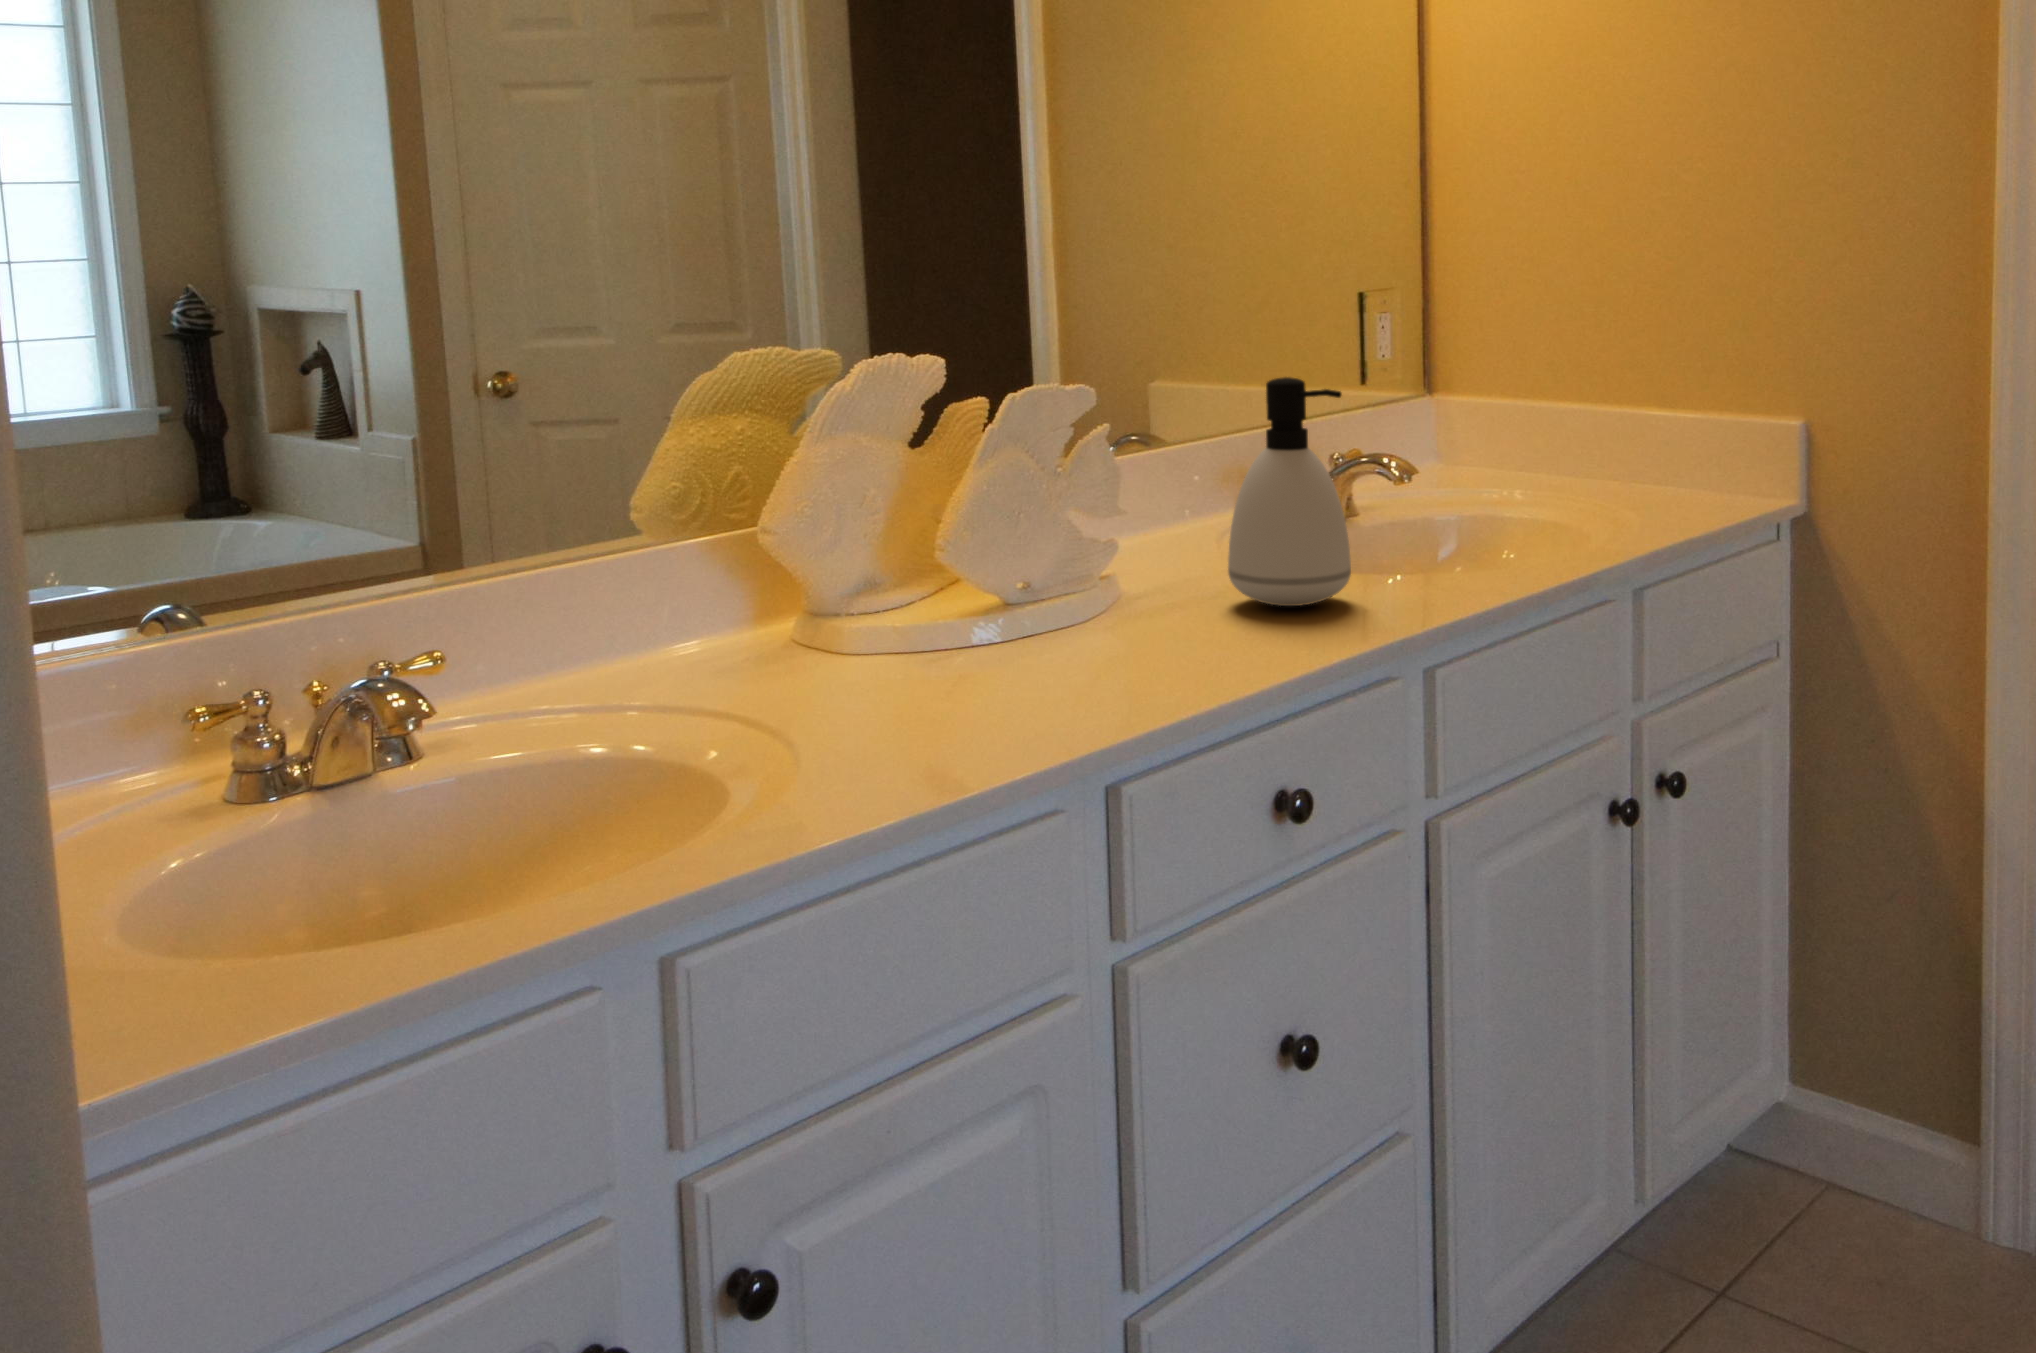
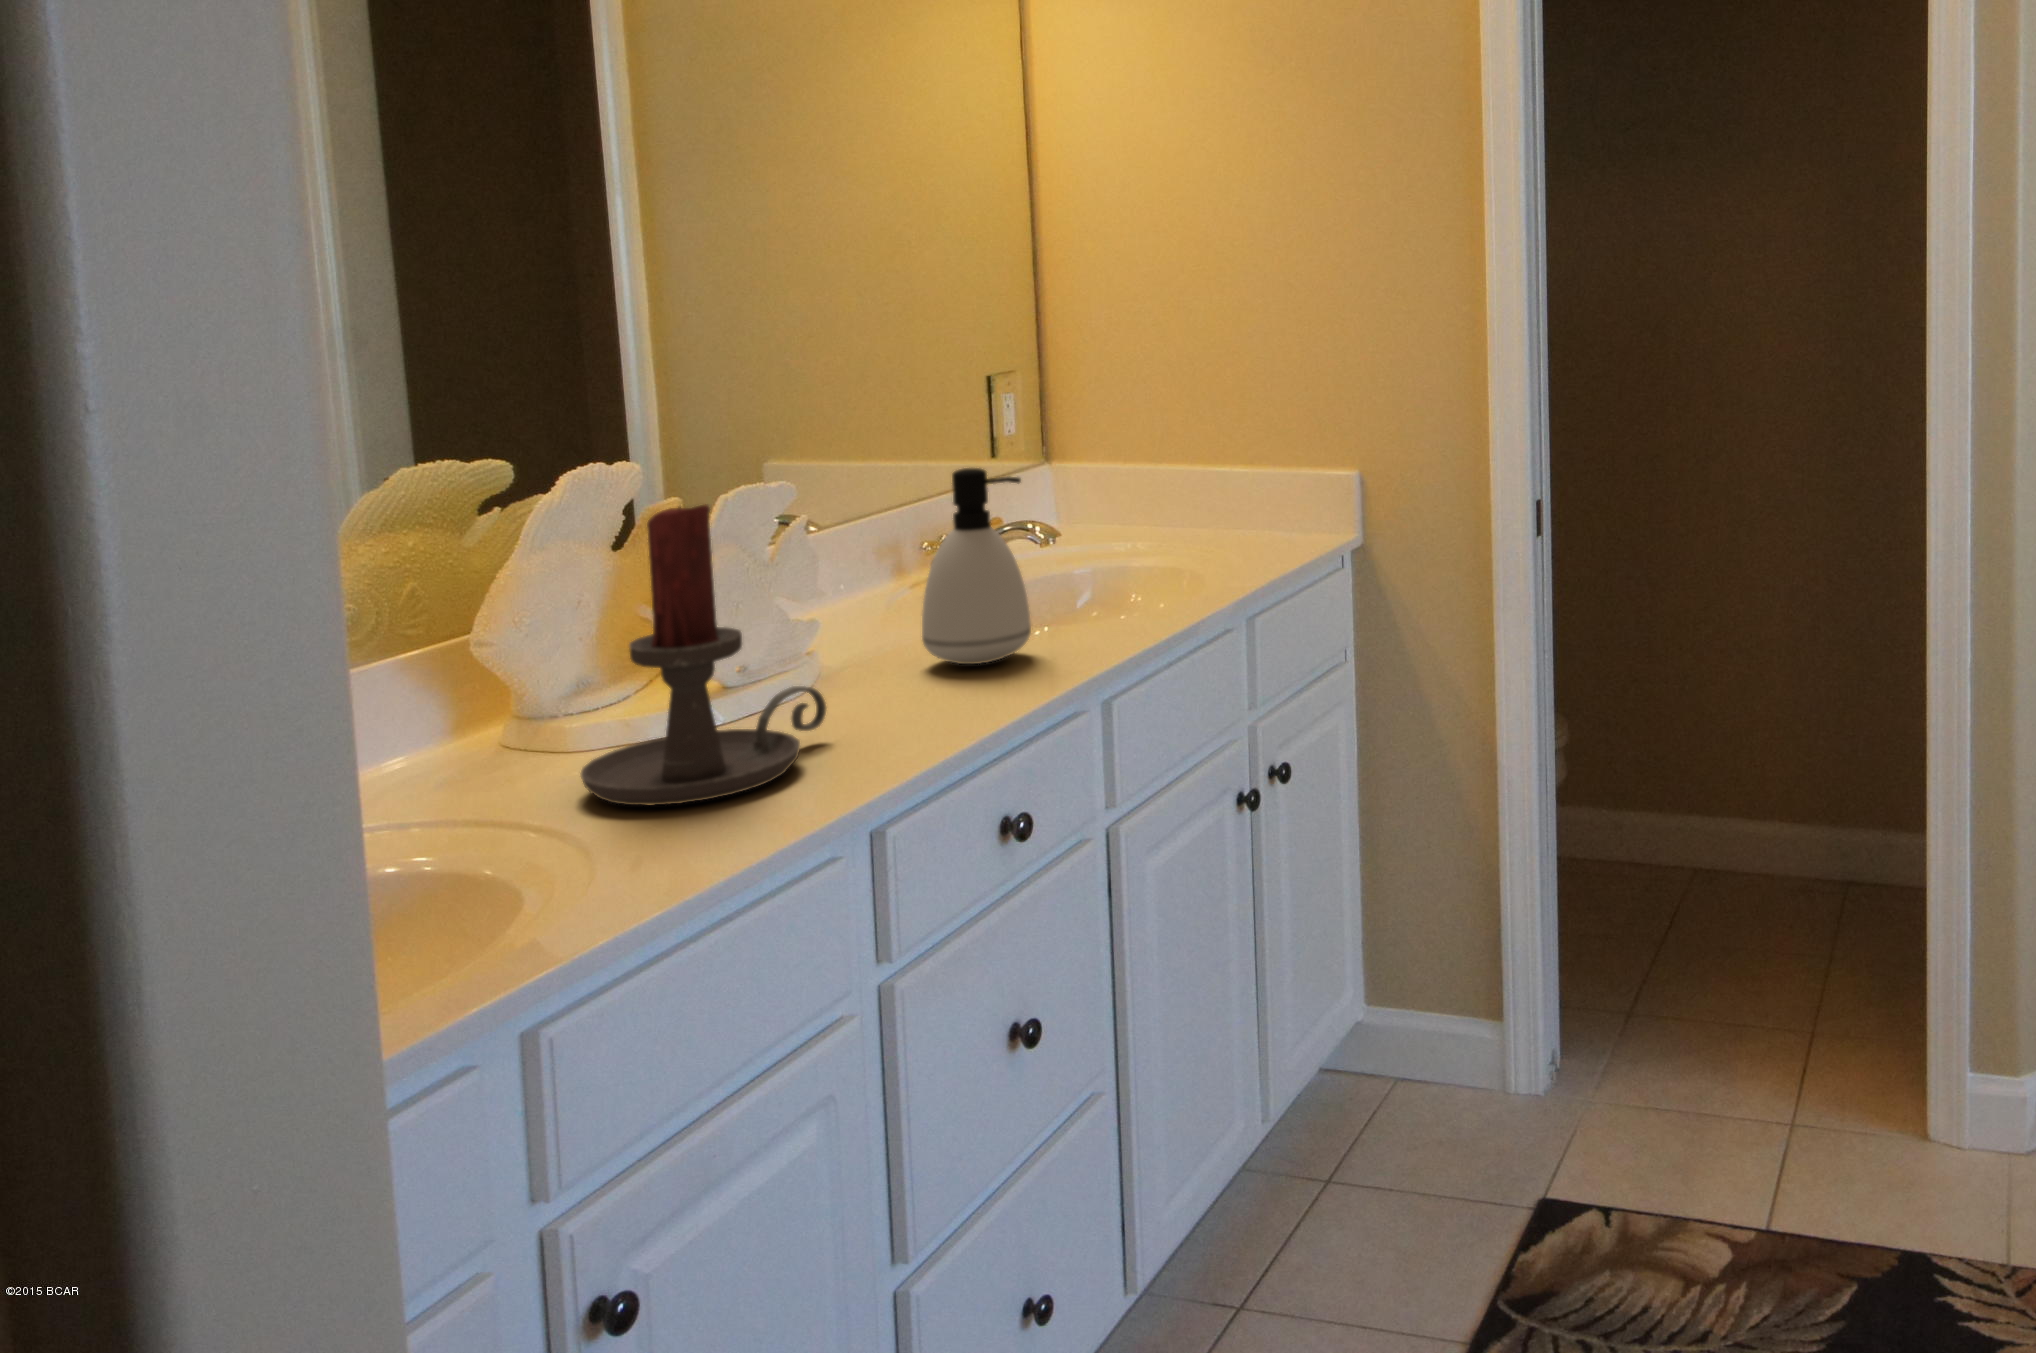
candle holder: none [827,390,1093,724] -> present [580,504,826,805]

